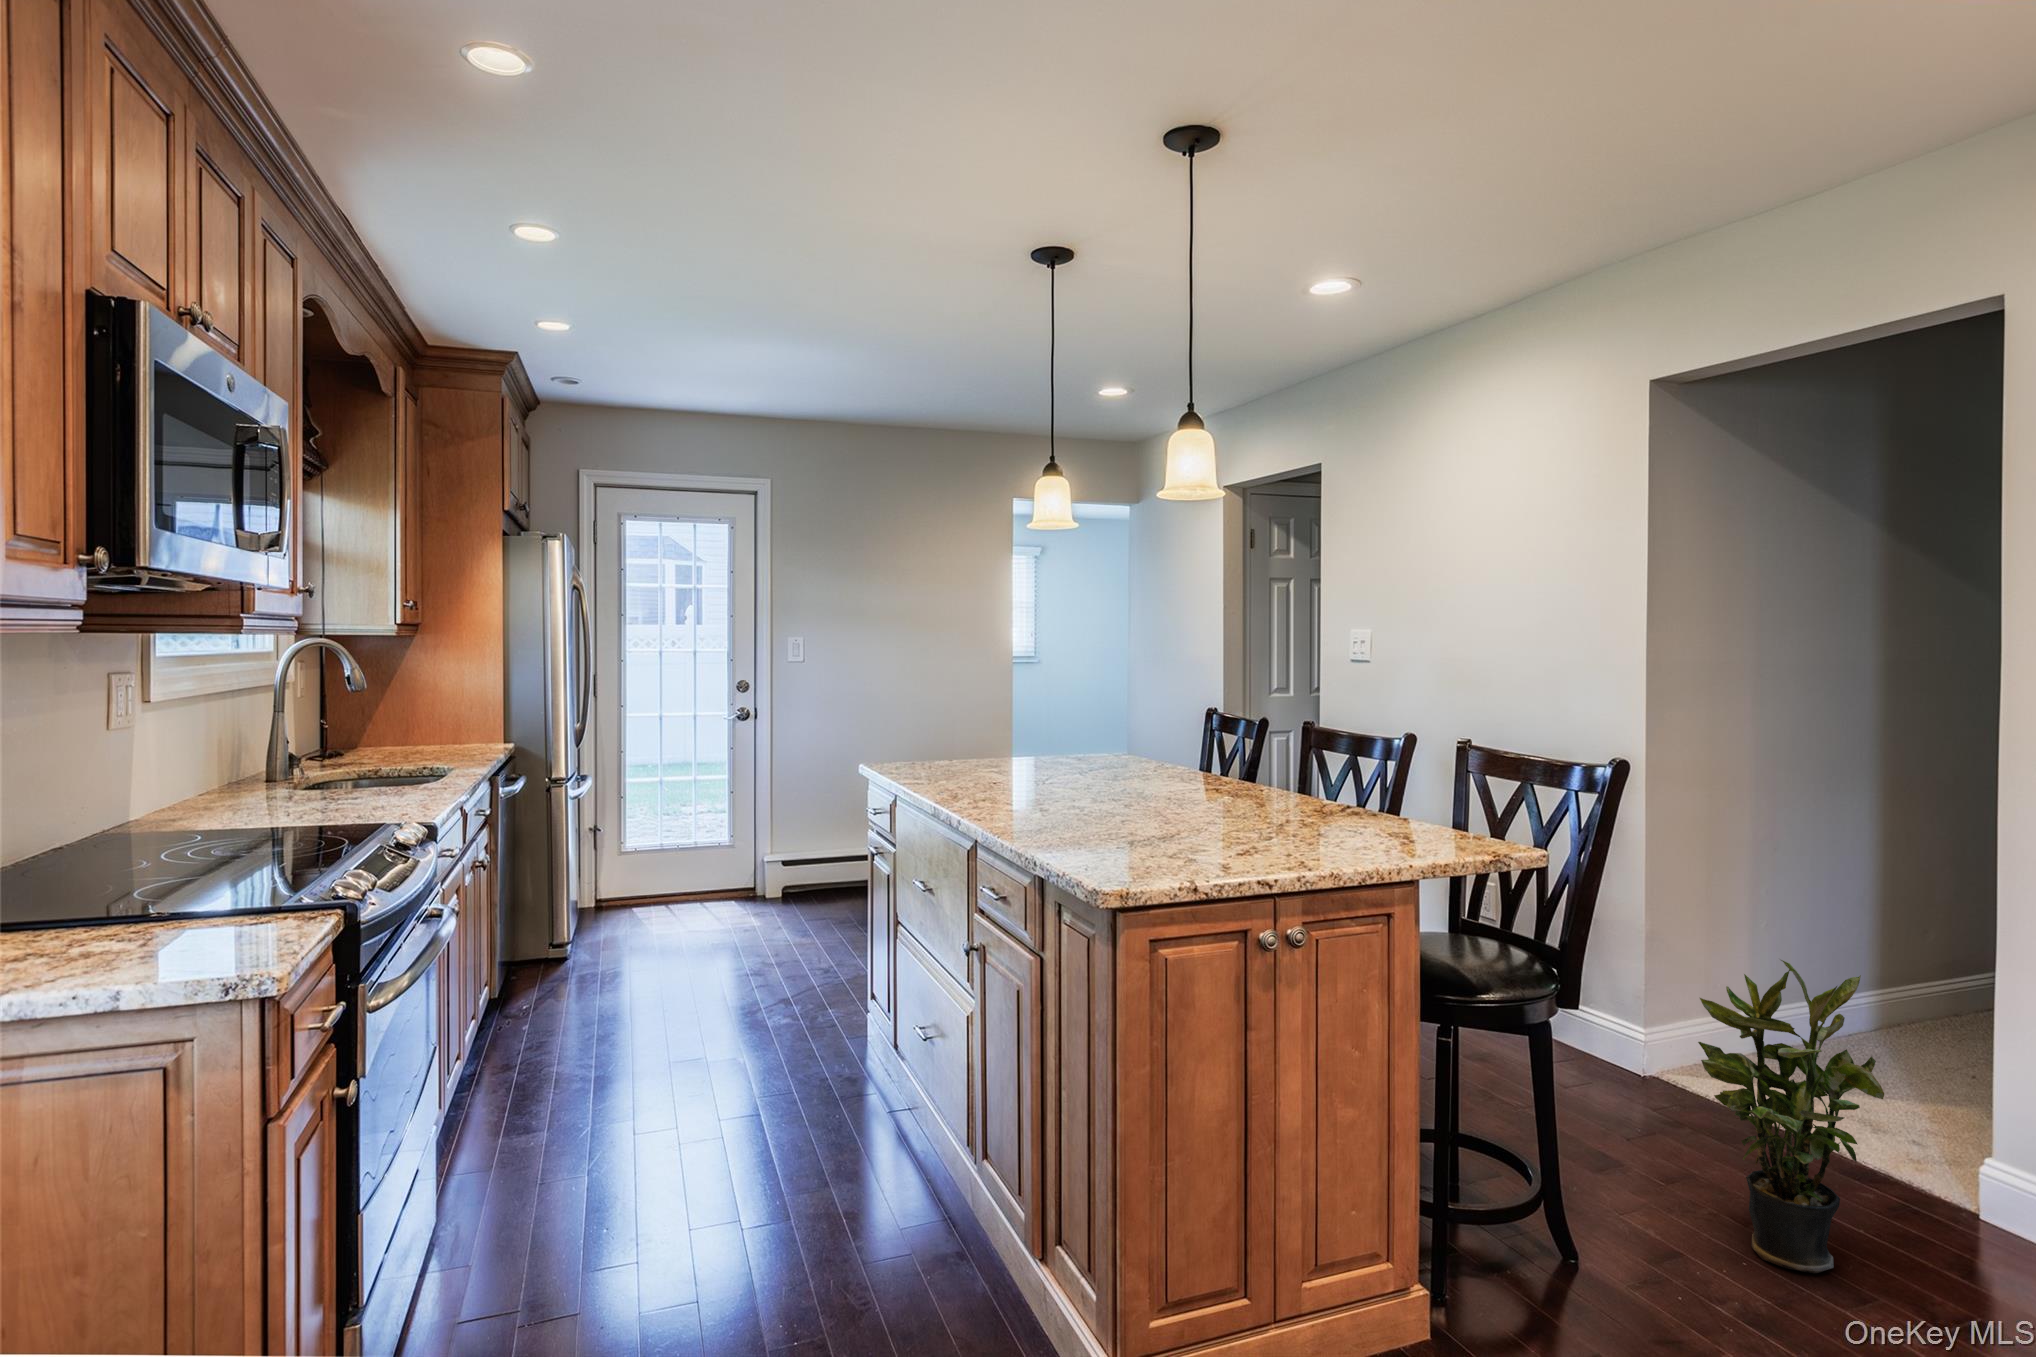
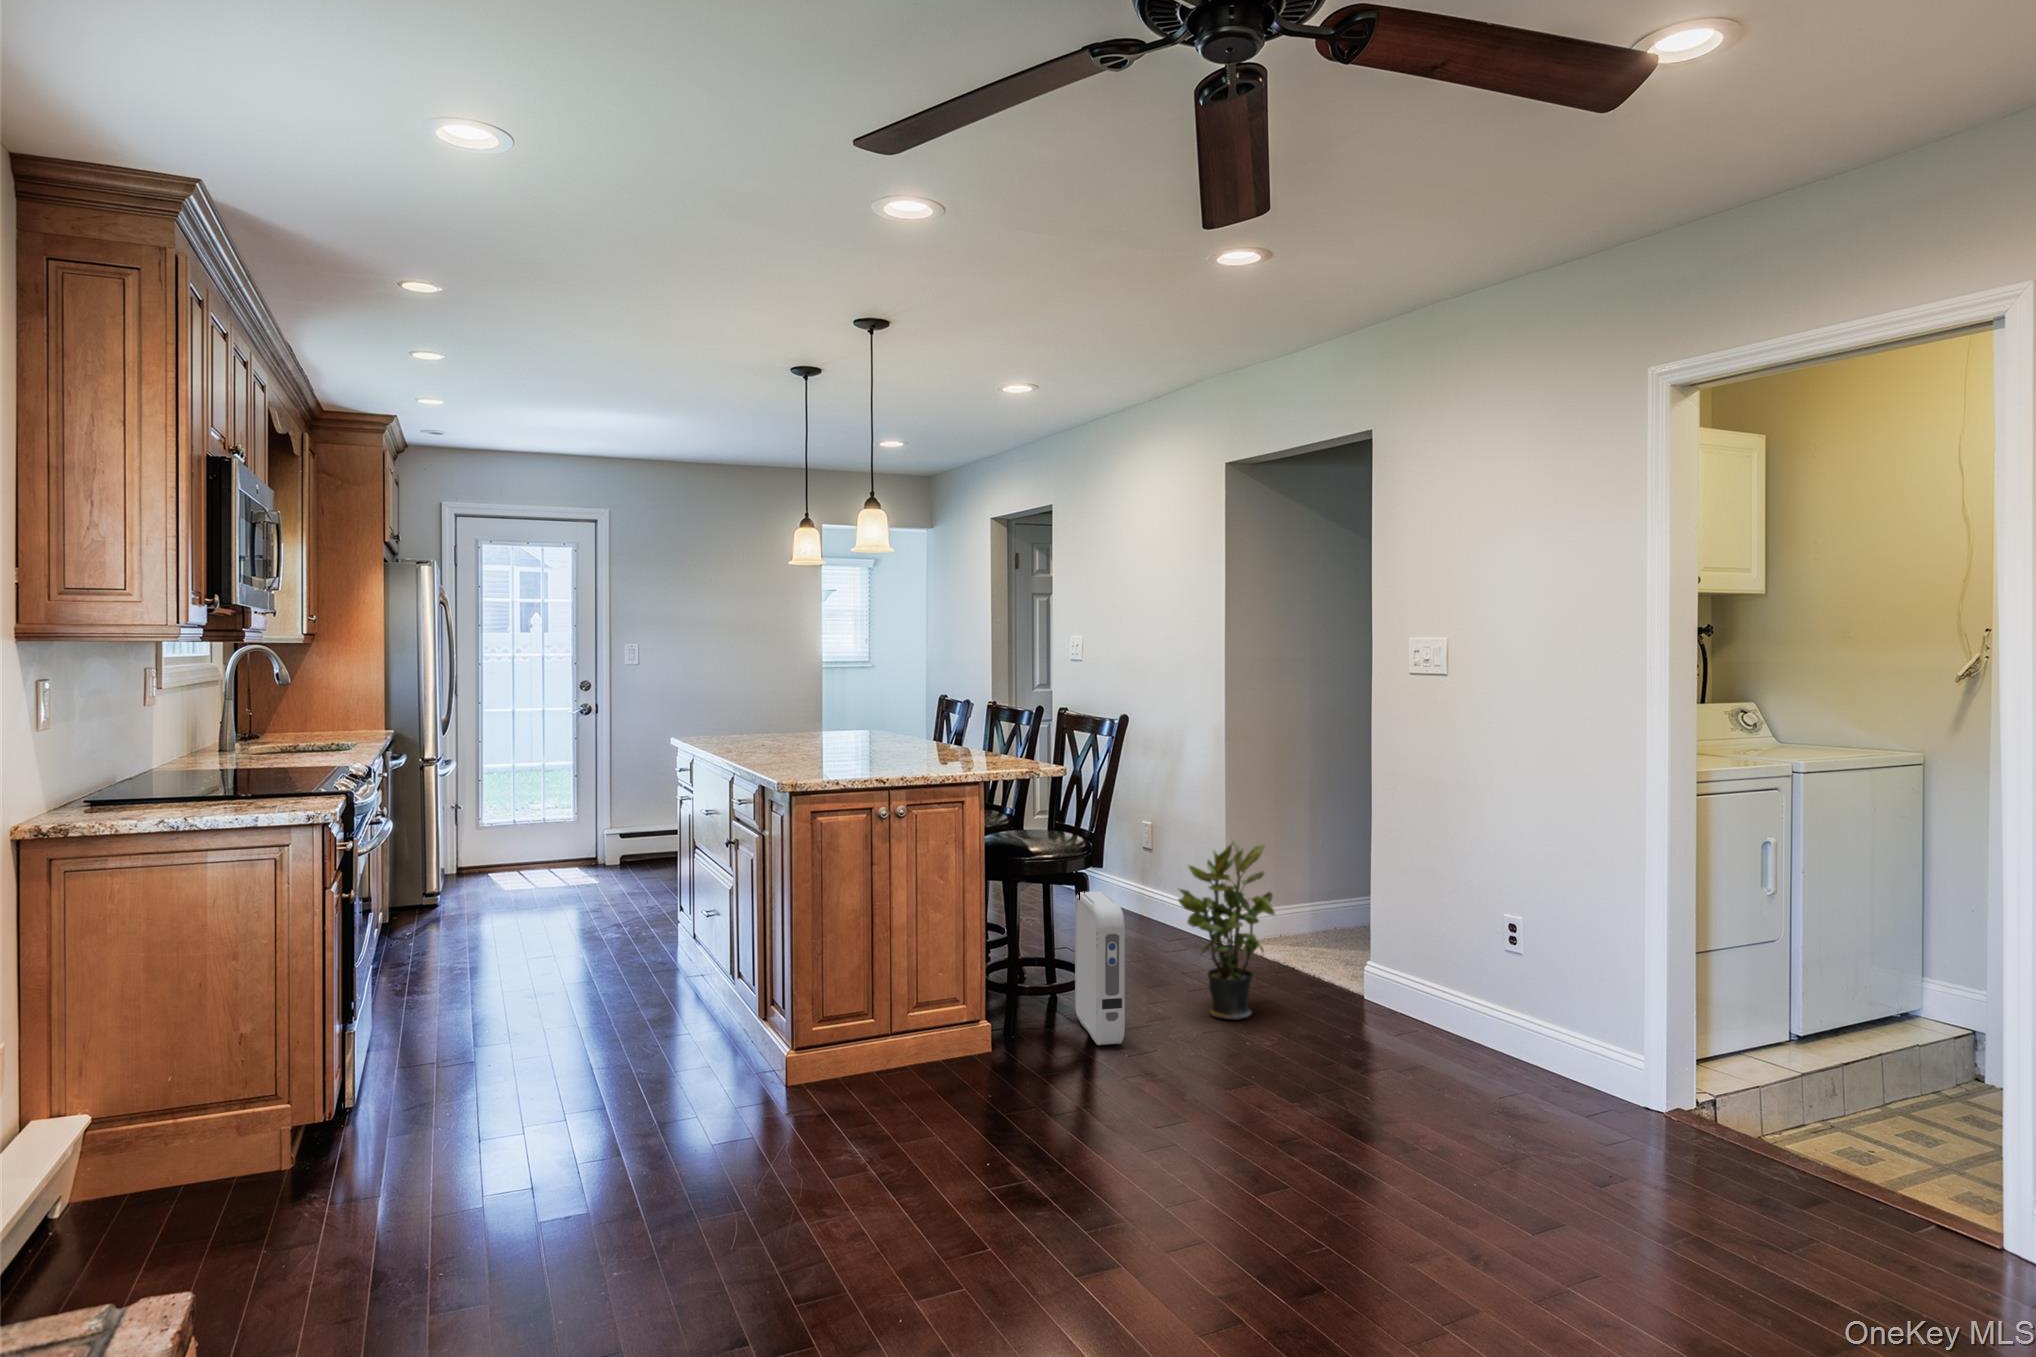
air purifier: none [1528,1048,1675,1341] -> present [1075,891,1125,1045]

